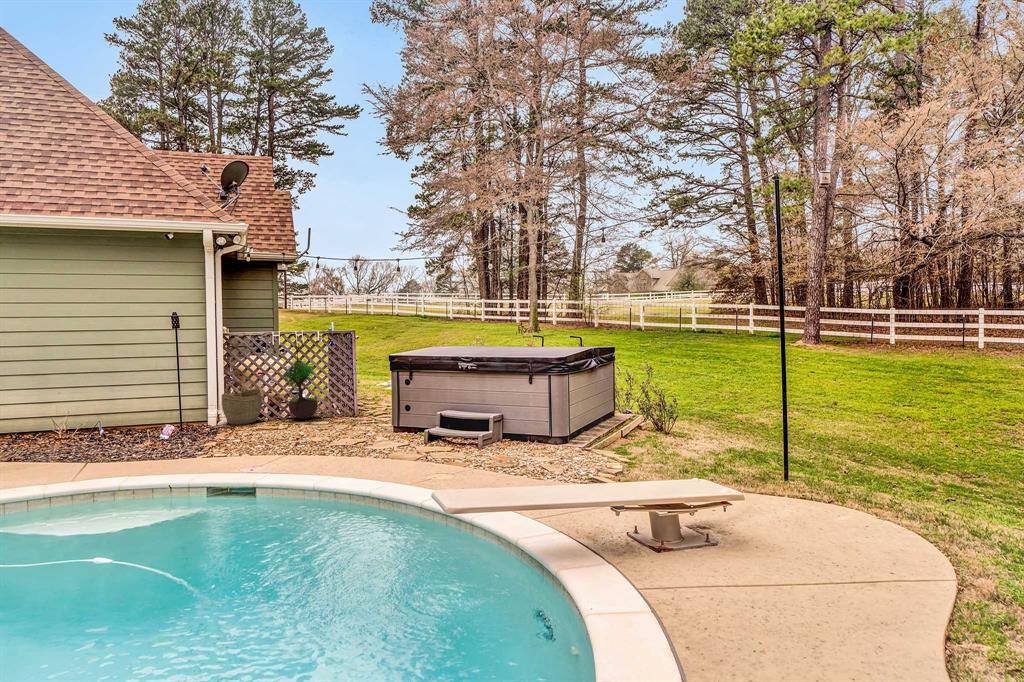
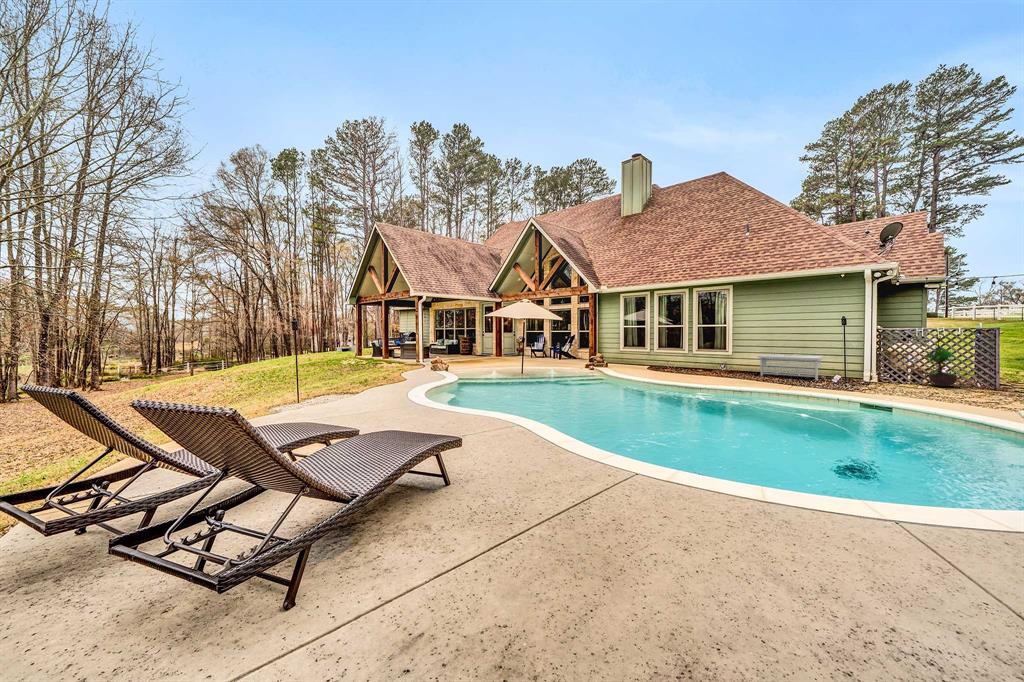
woven basket: present [222,381,262,425] -> none [873,357,905,384]
storage bench: none [14,385,149,445] -> present [758,355,824,381]

